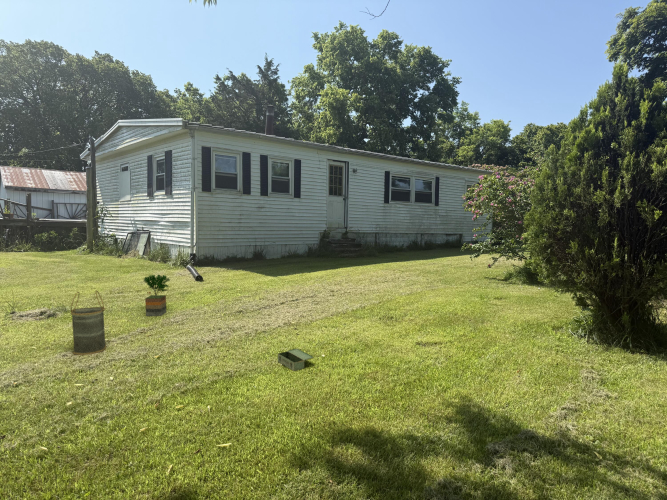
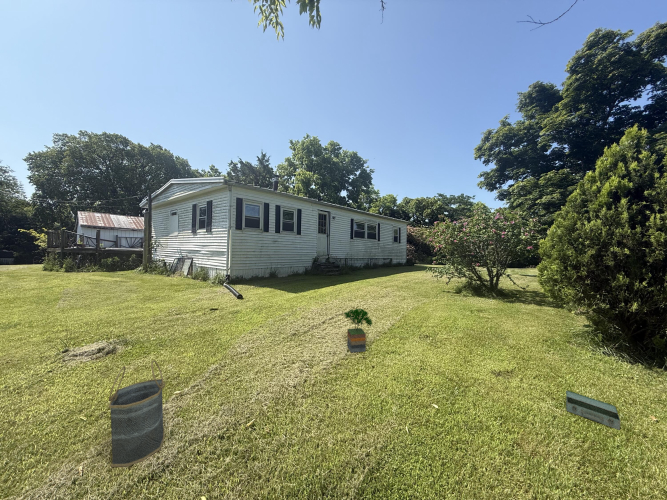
potted tree: present [144,275,170,316] -> present [344,309,372,353]
toolbox: present [278,349,313,371] -> present [566,390,620,430]

